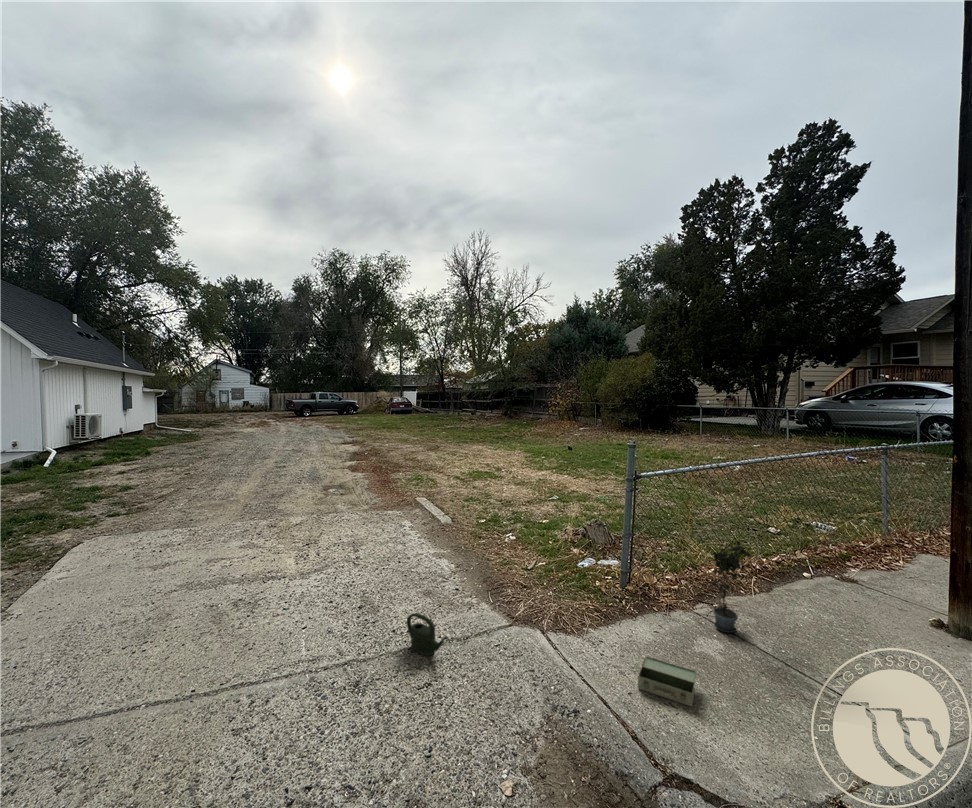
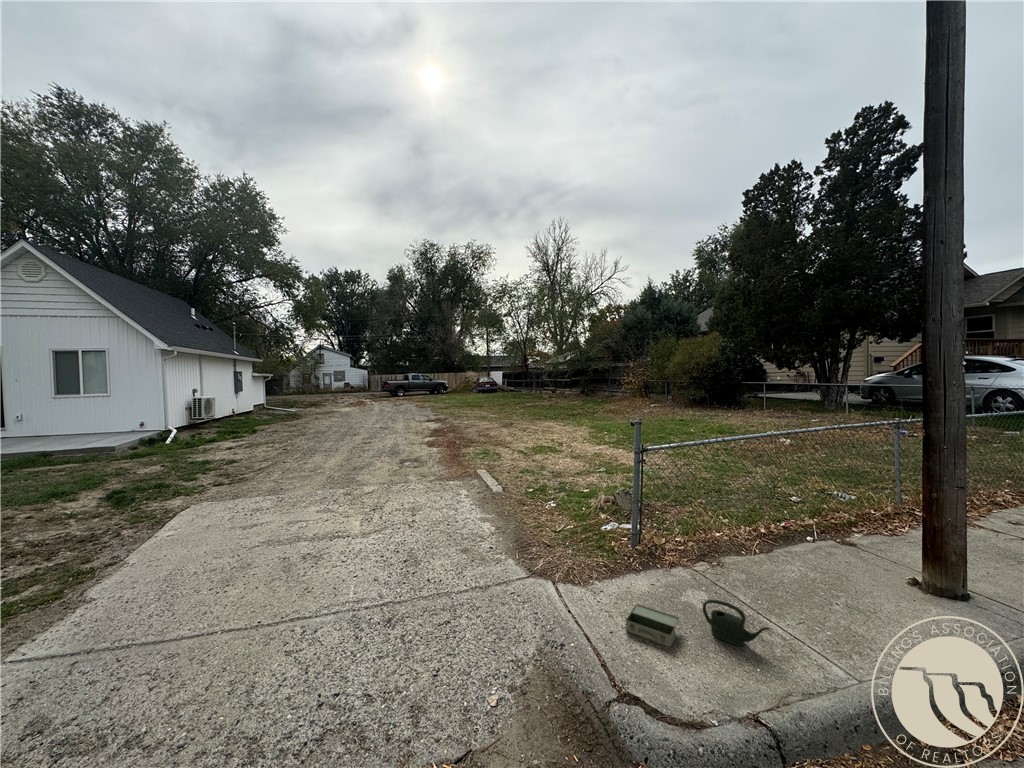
potted plant: present [710,541,751,633] -> none [701,503,740,587]
watering can: present [407,613,448,656] -> present [703,600,769,646]

